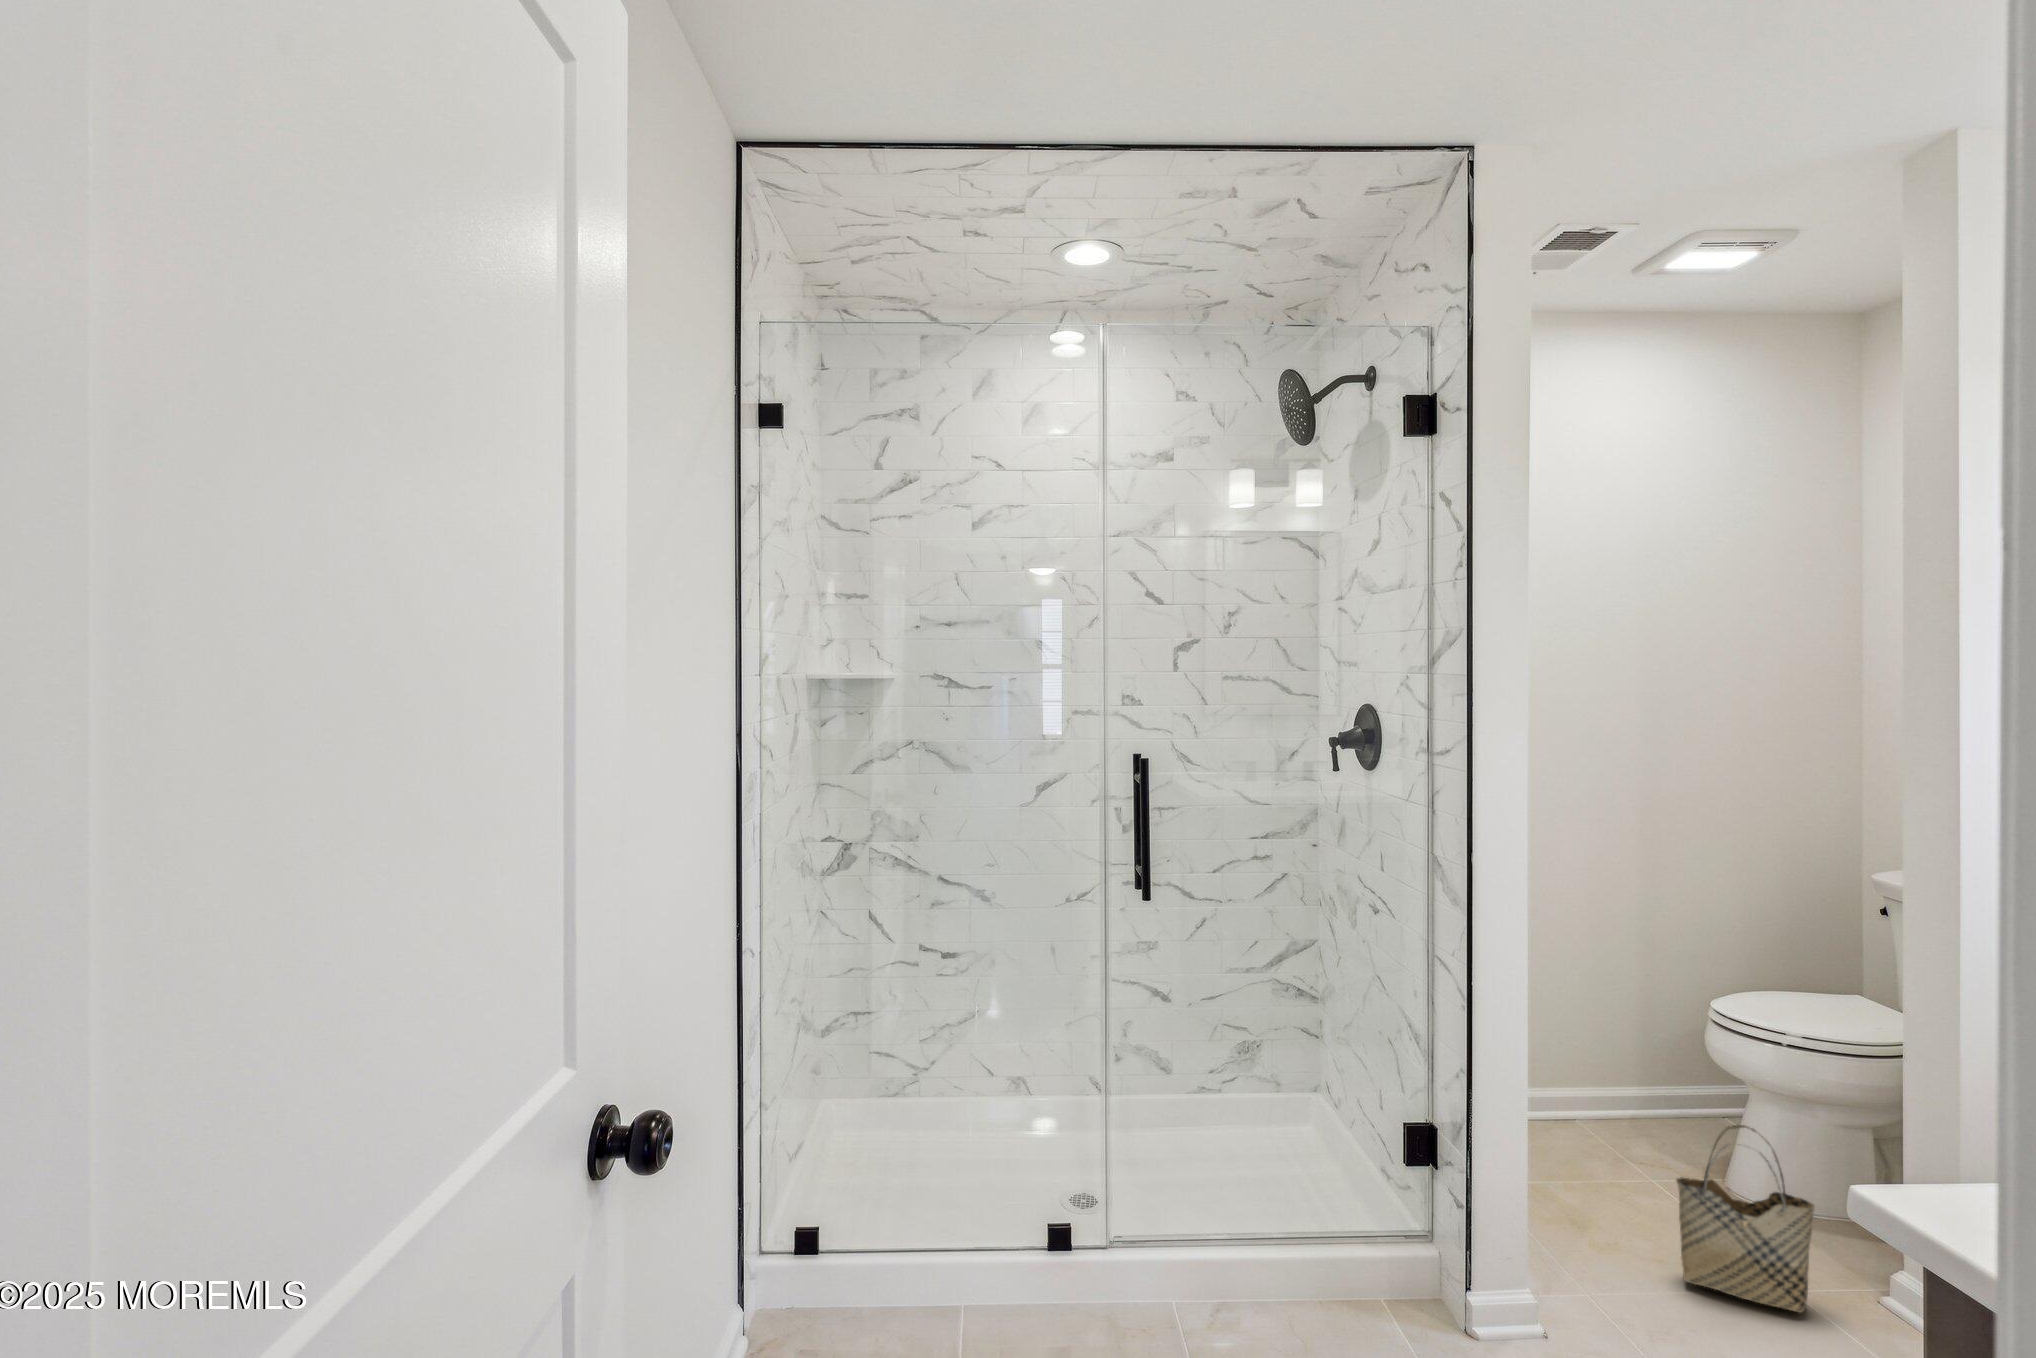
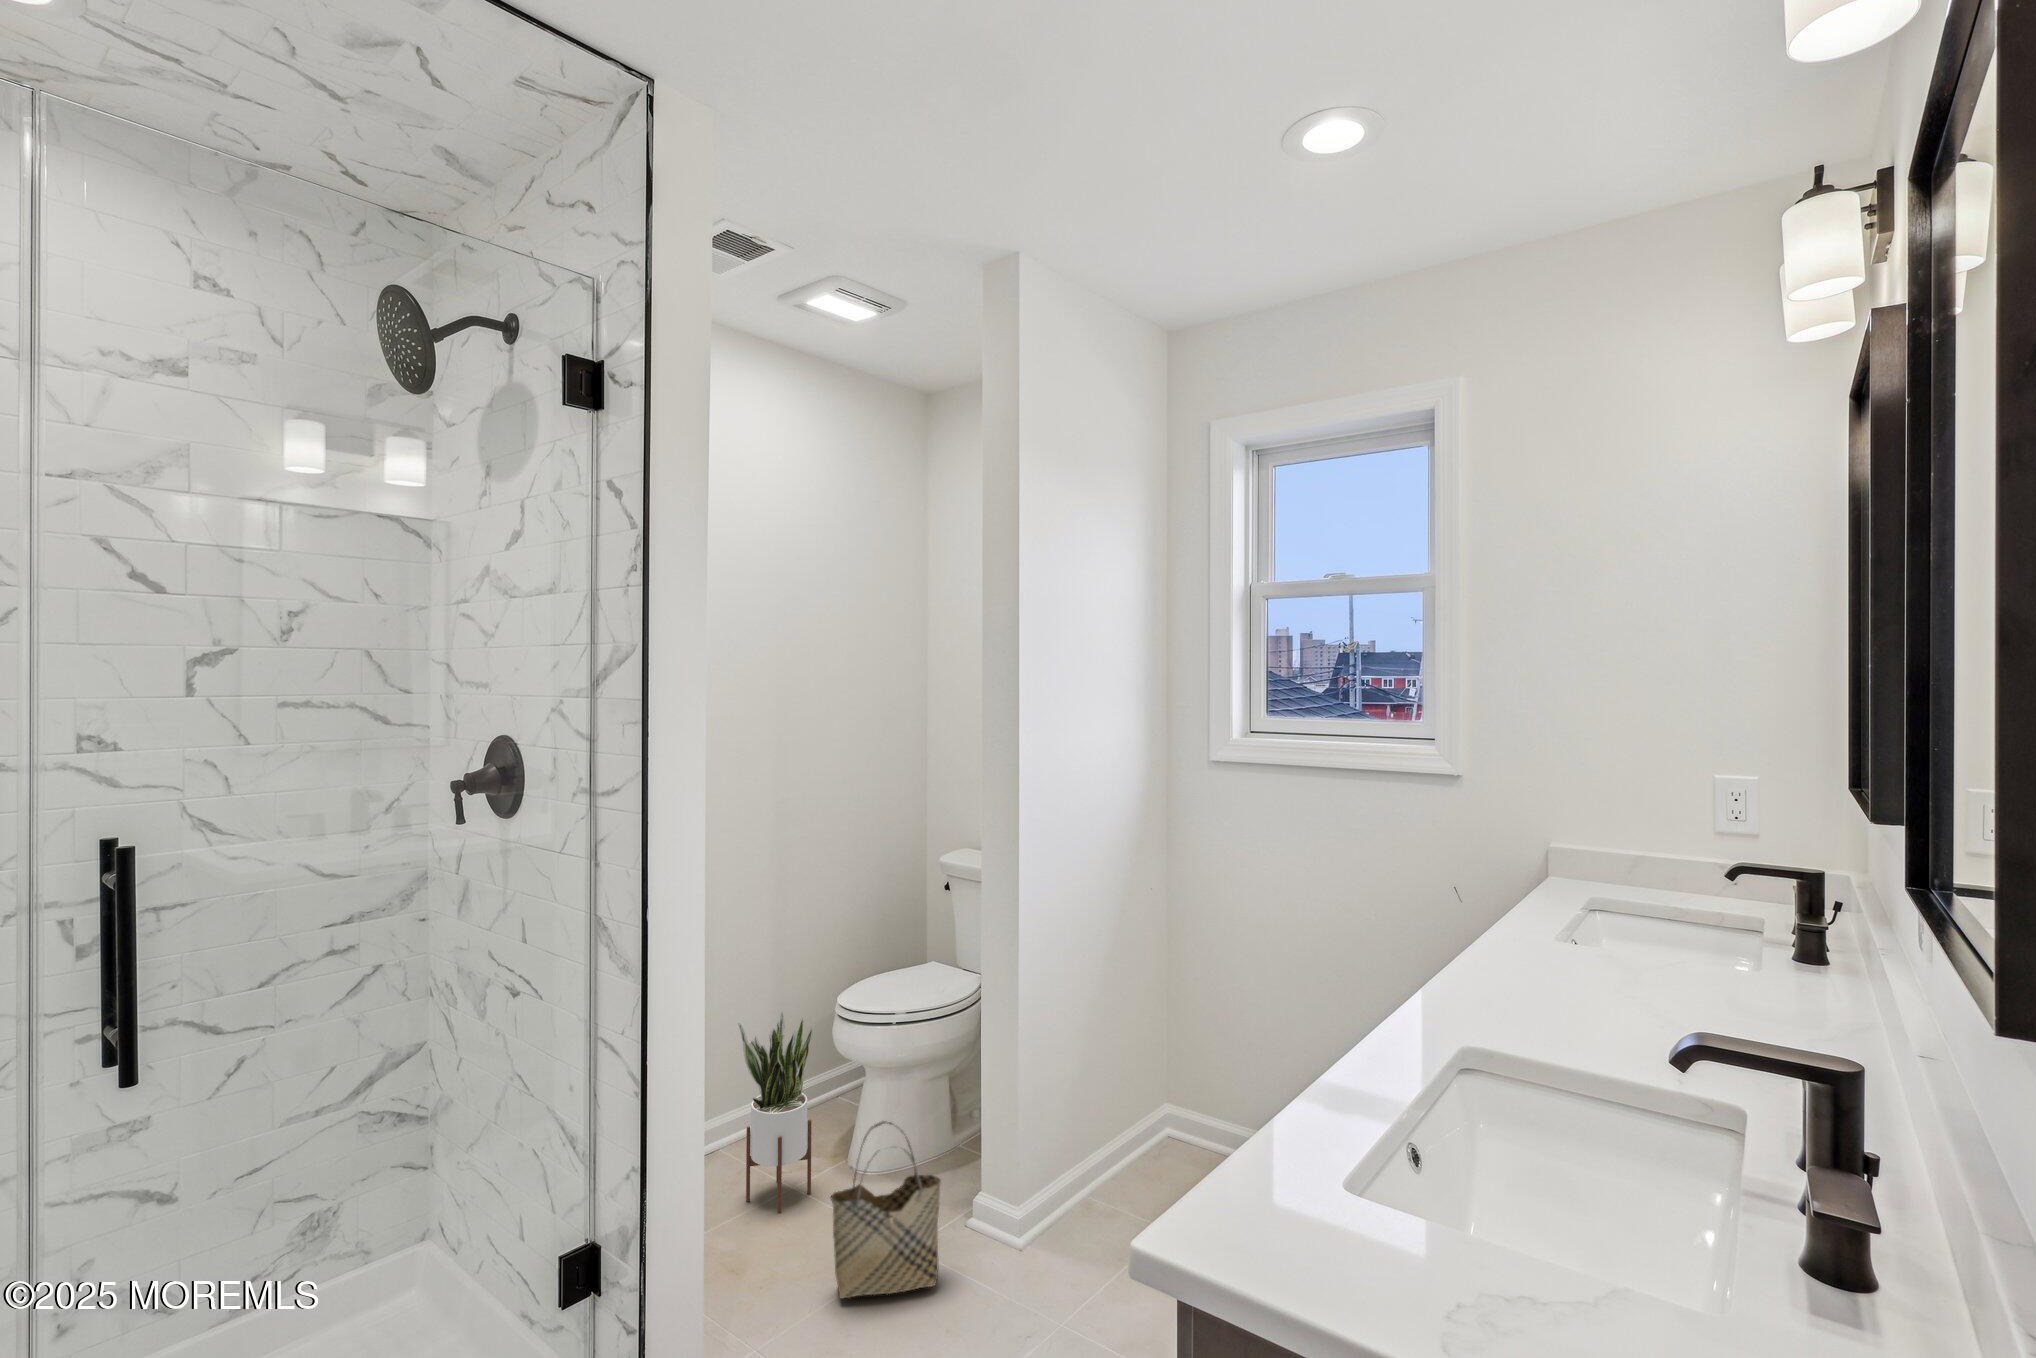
potted plant: none [1594,998,1682,1200] -> present [738,1012,812,1214]

